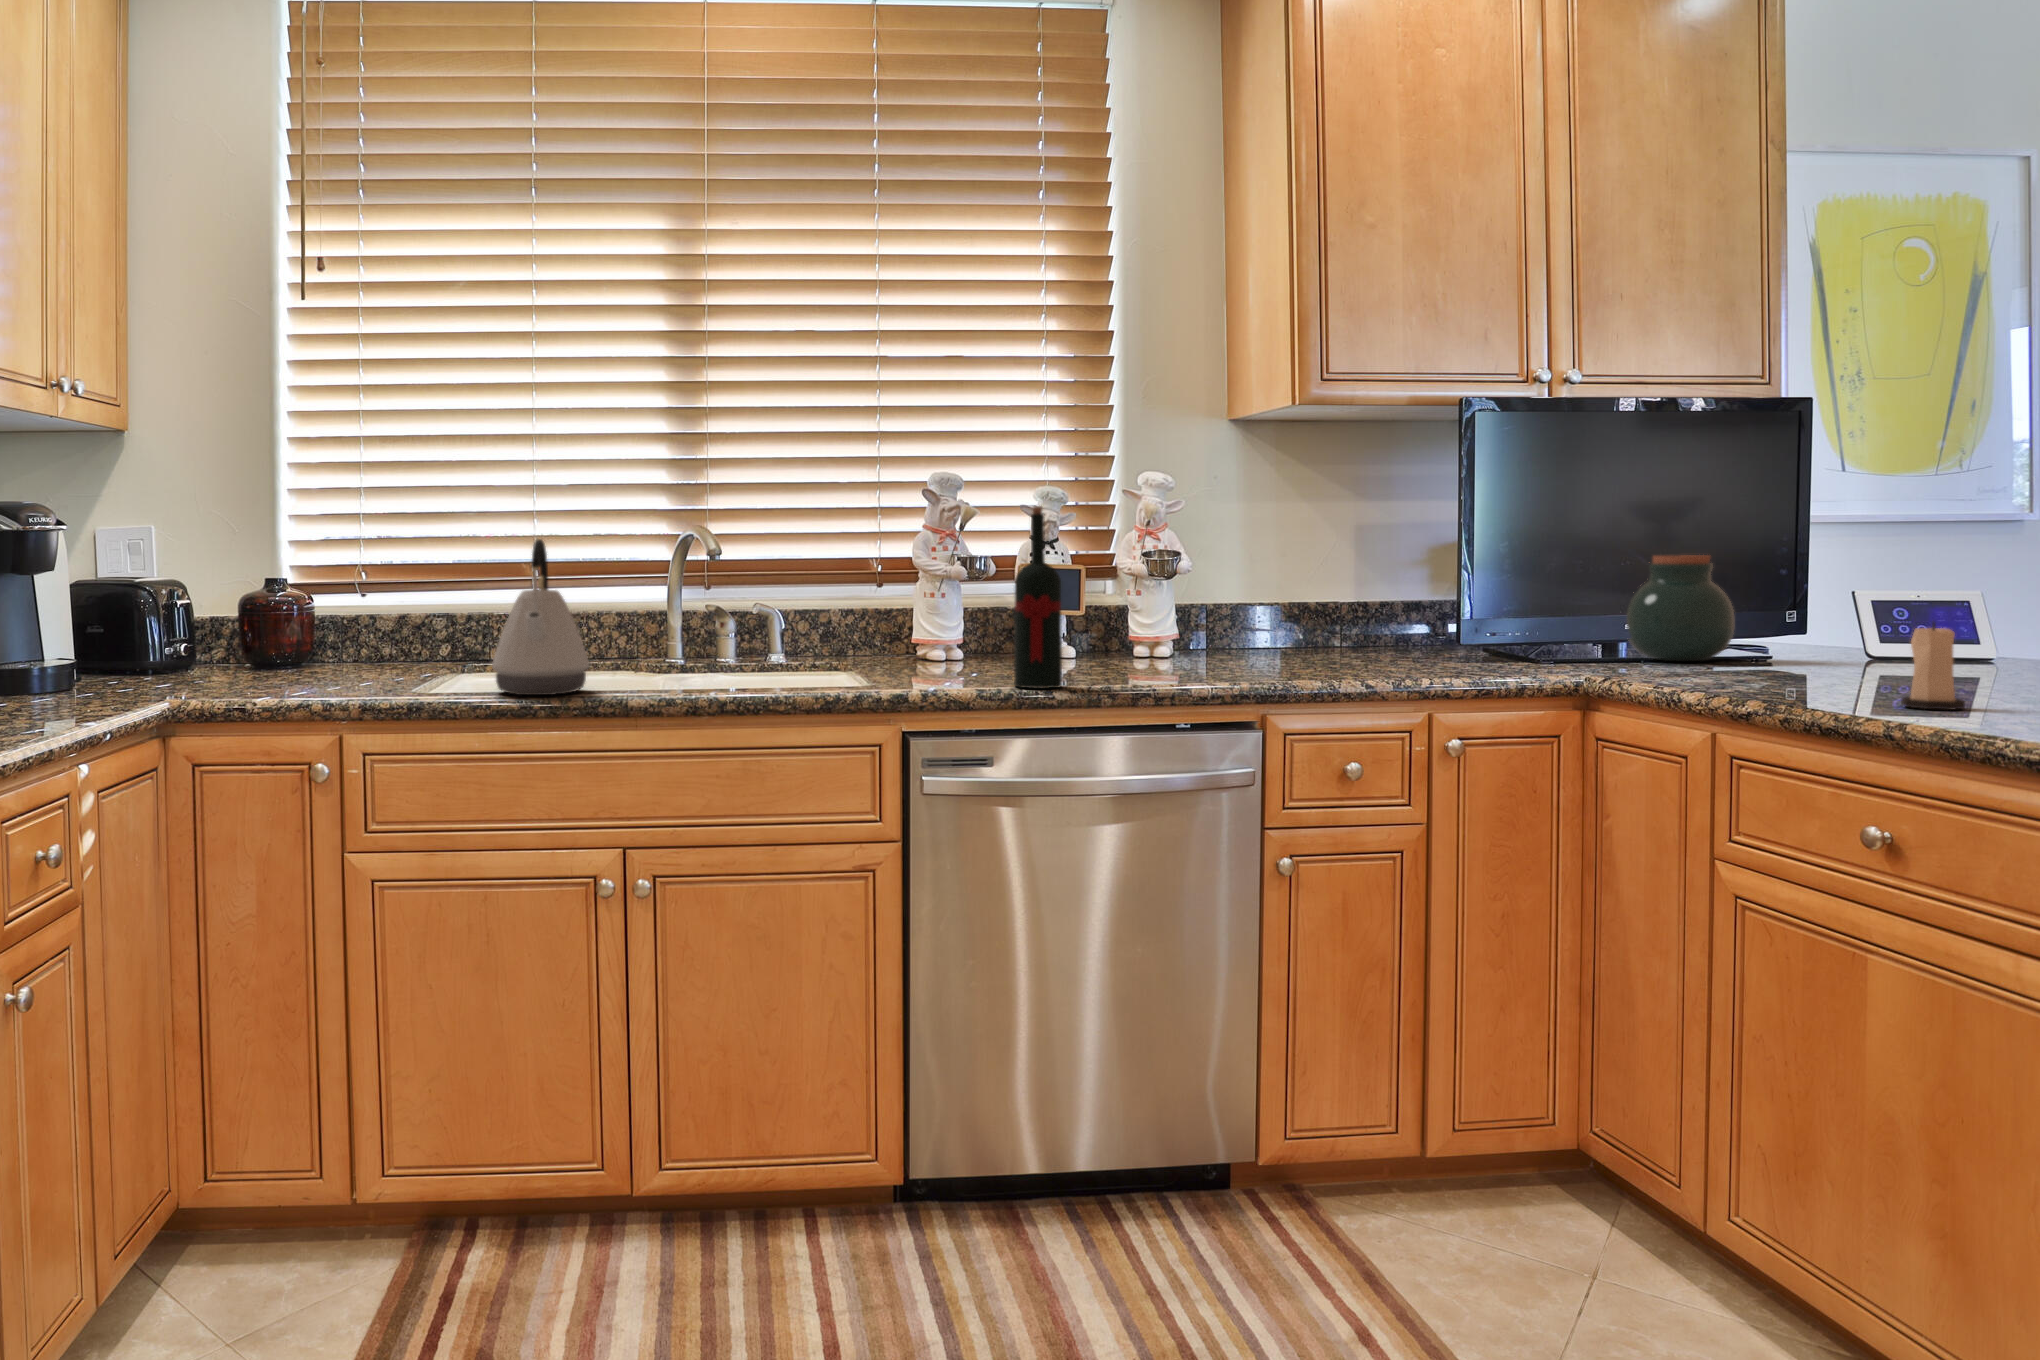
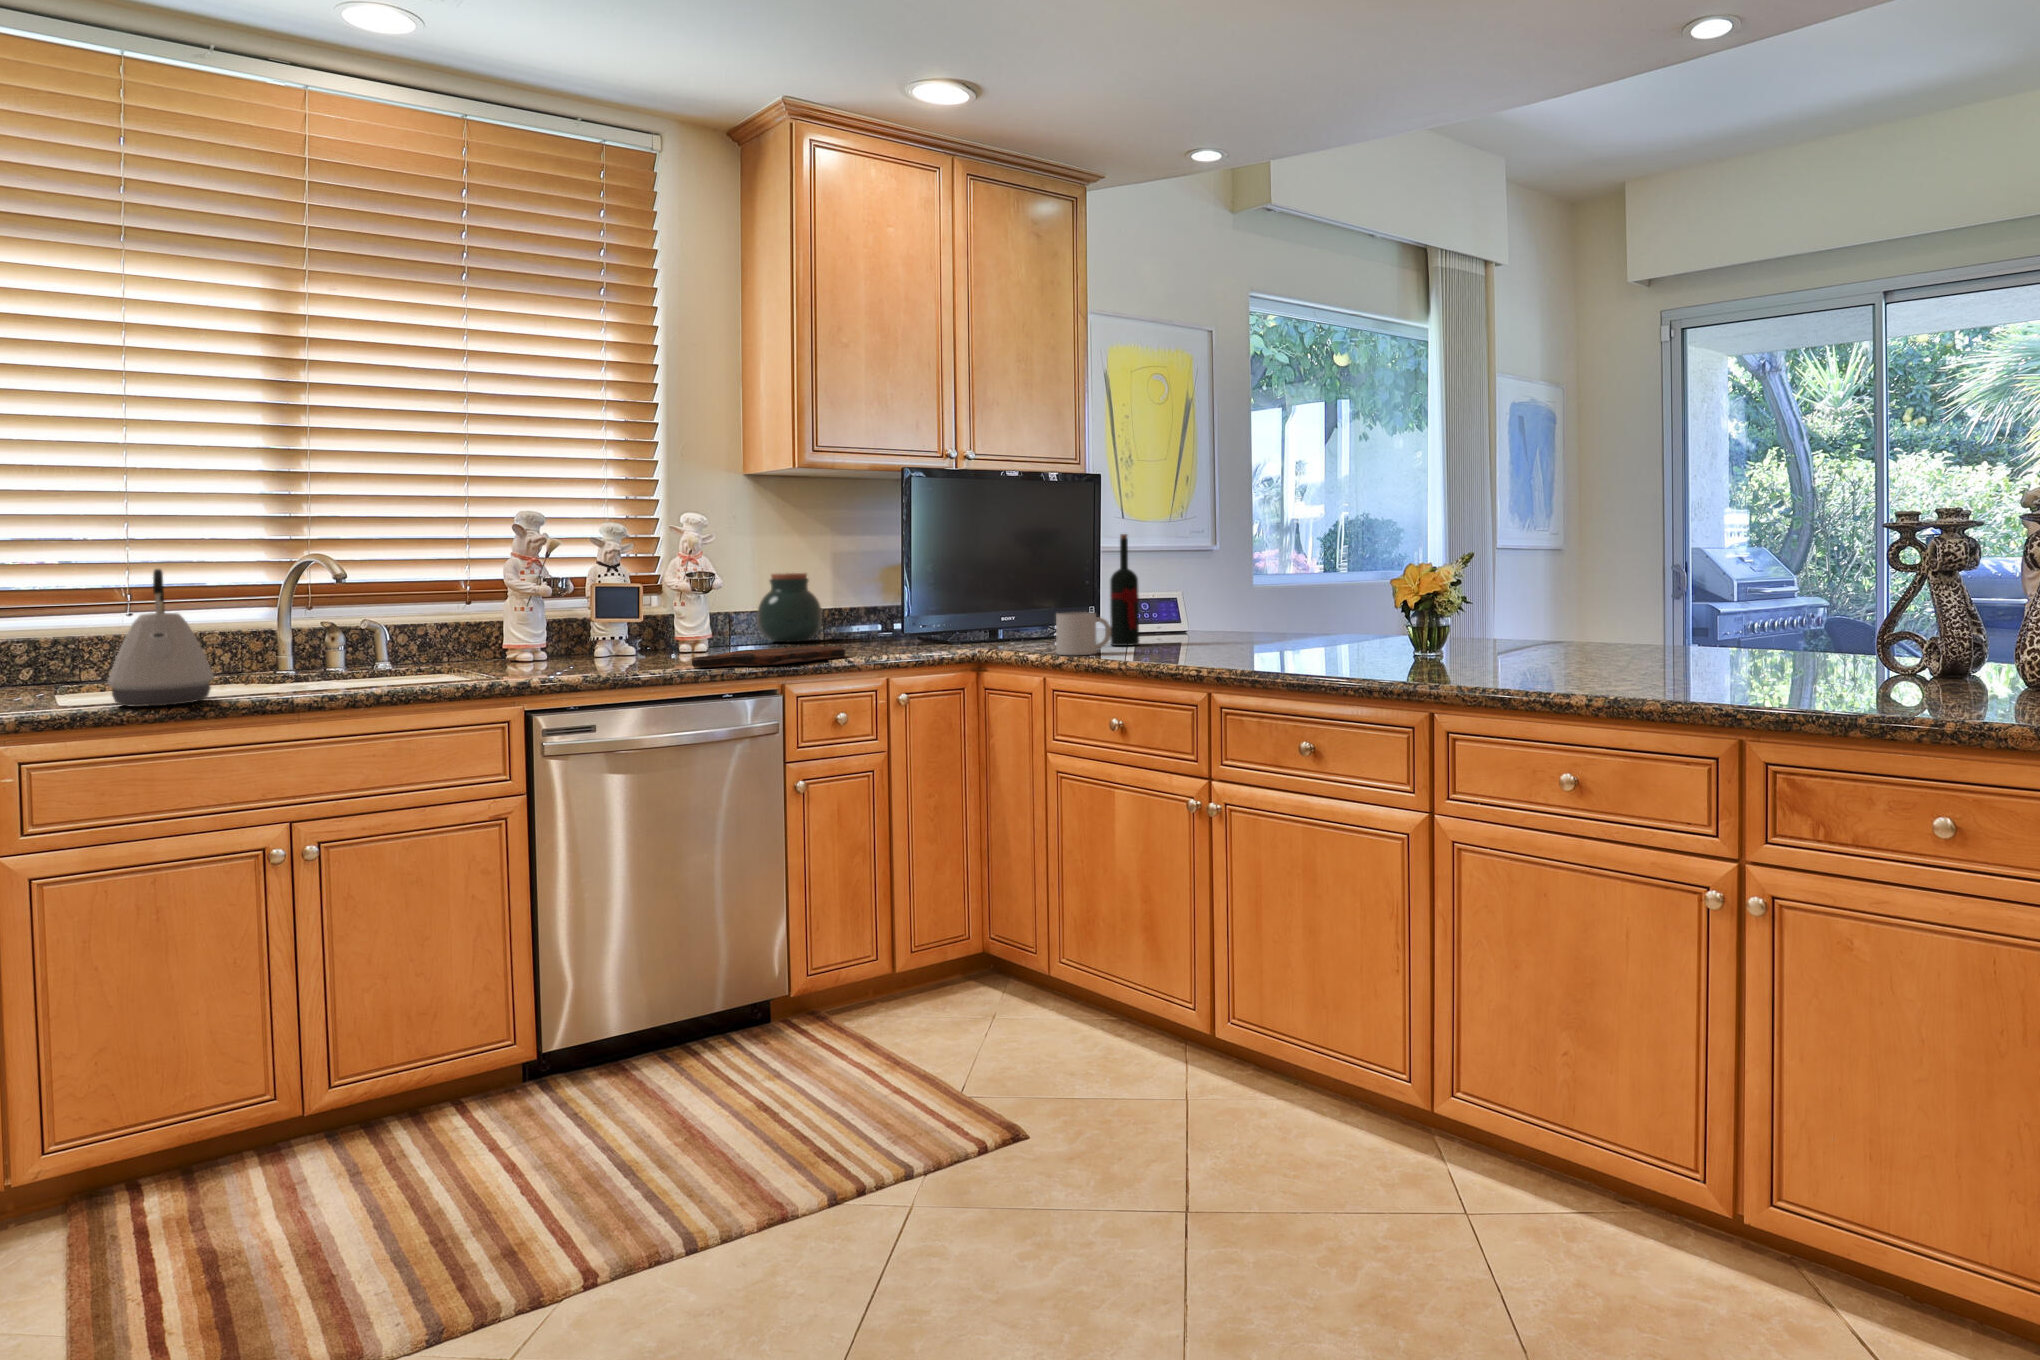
wine bottle: present [1014,506,1062,689] -> present [1110,534,1139,646]
jar: present [1627,555,1734,661] -> present [757,573,822,642]
candle: present [1901,621,1965,710] -> none [1146,605,1176,655]
mug: none [1720,627,1829,700] -> present [1056,612,1111,655]
cutting board: none [1135,661,1359,686] -> present [692,646,845,668]

